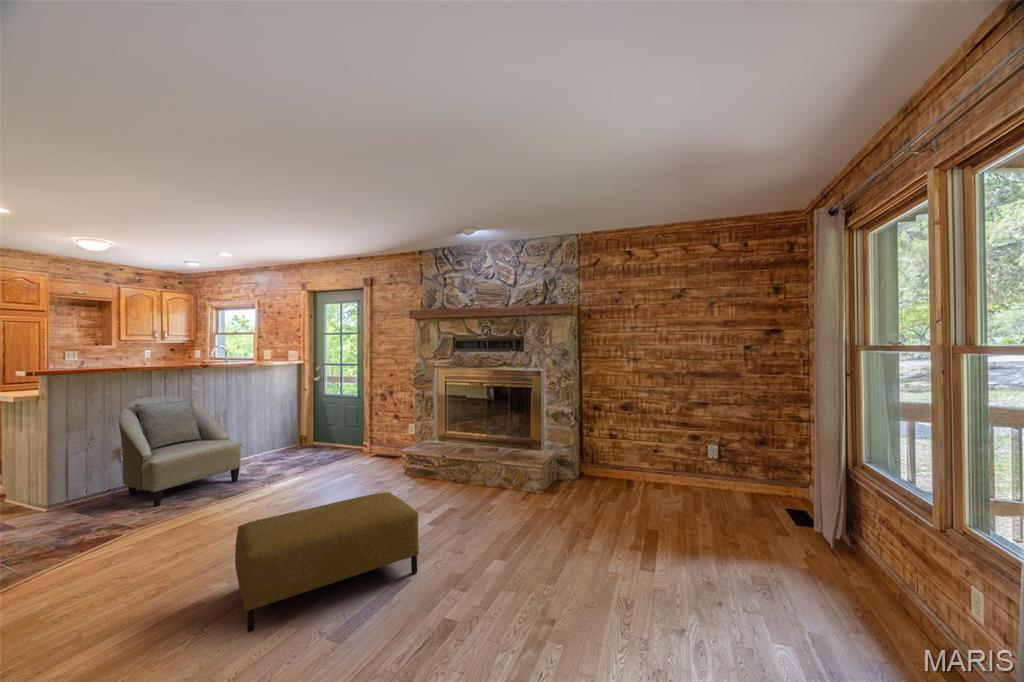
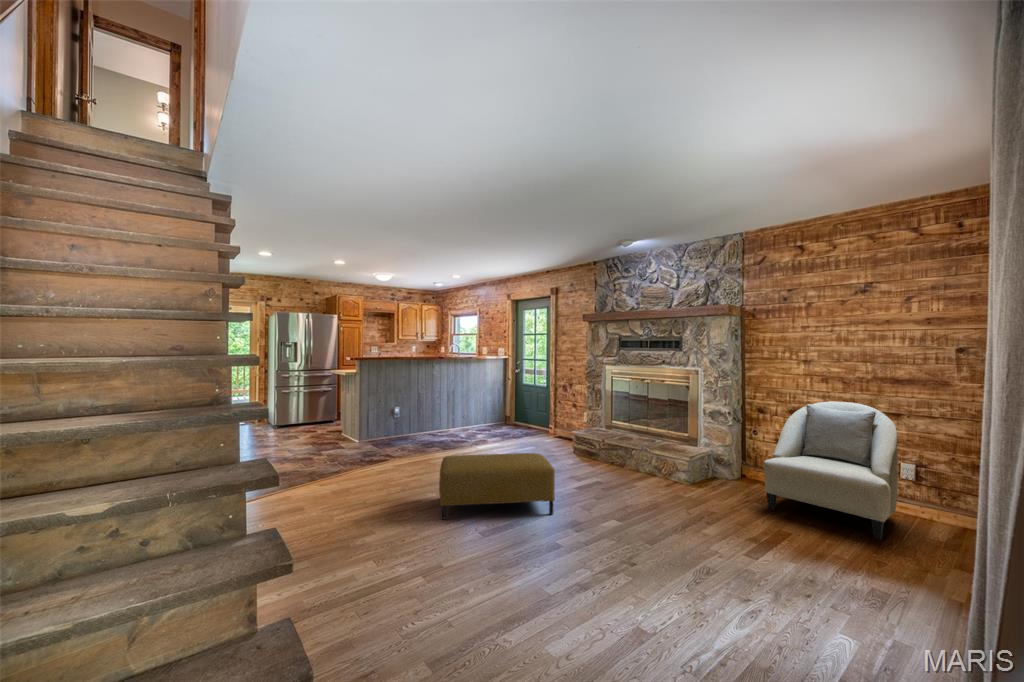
armchair: present [119,396,241,506] -> present [764,402,897,540]

